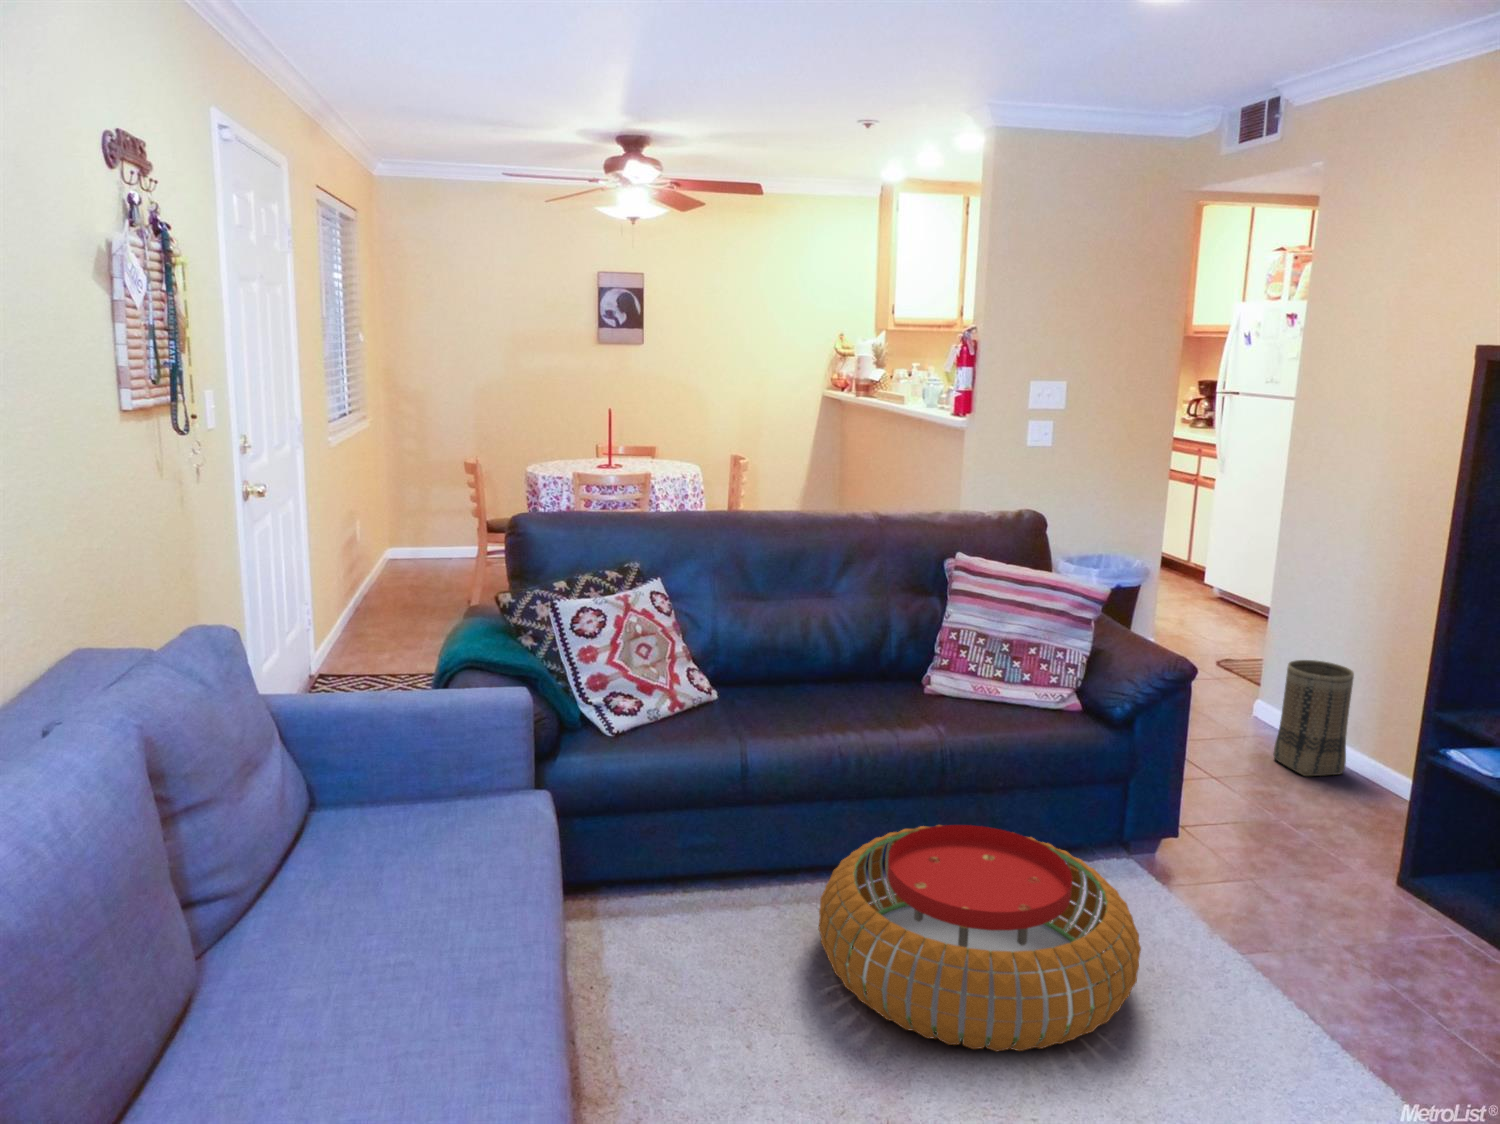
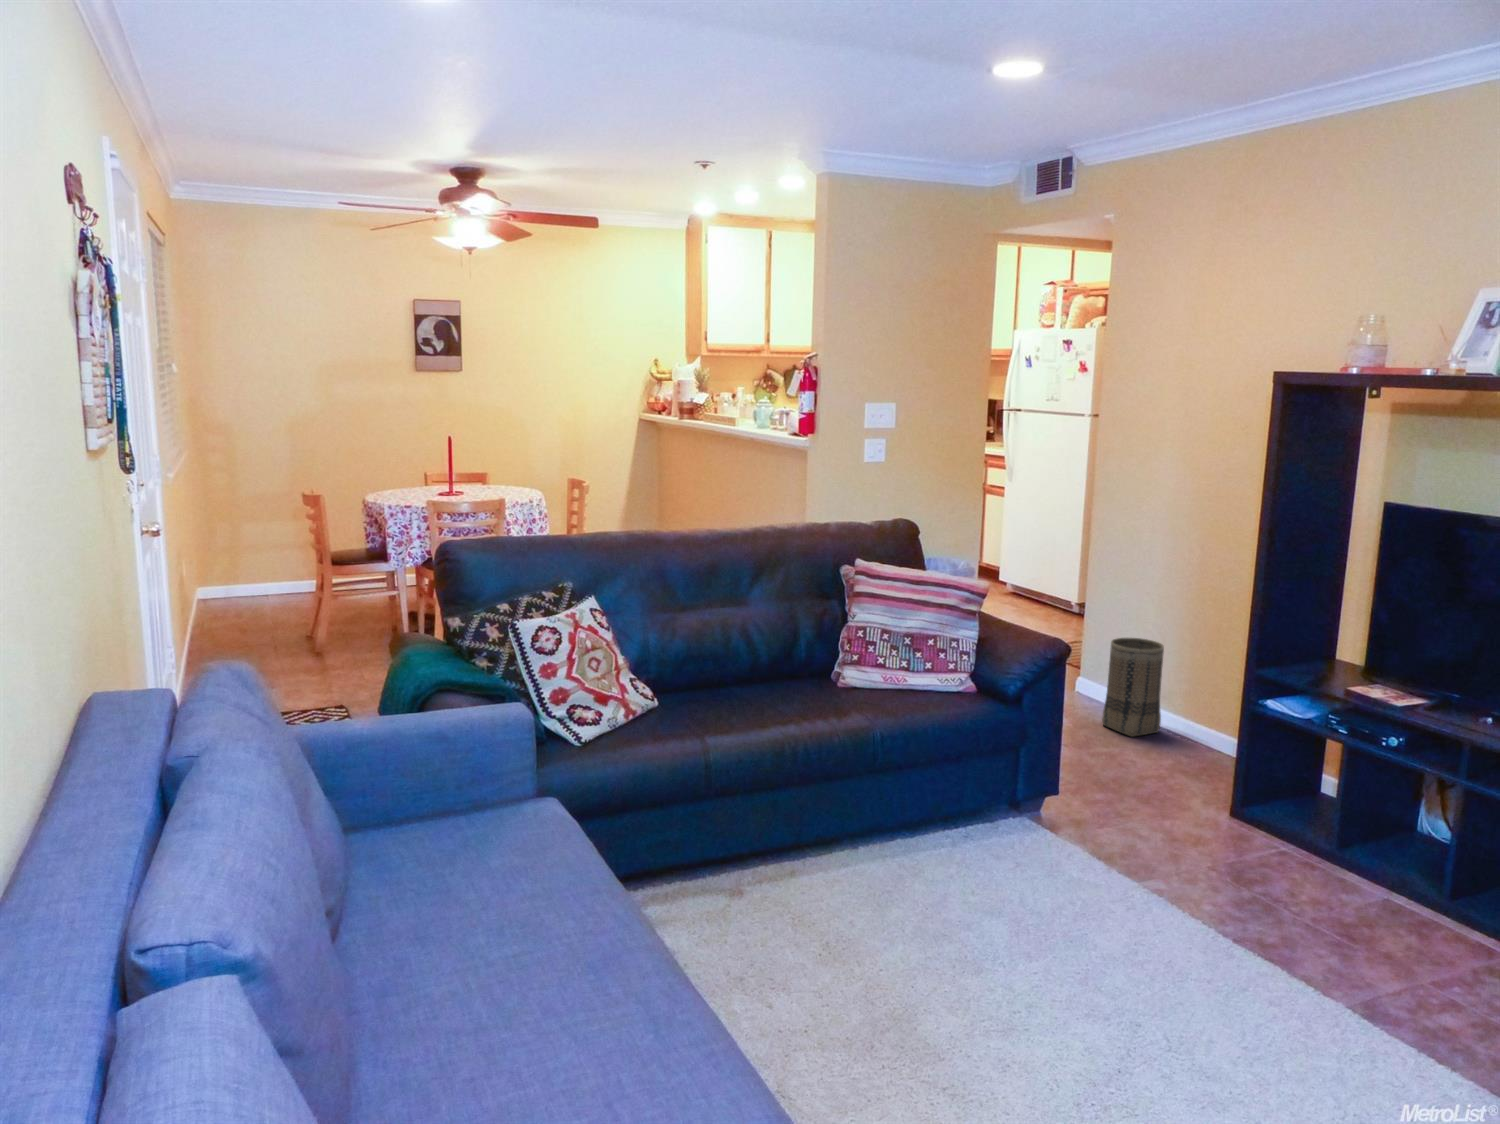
pouf: present [818,825,1141,1051] -> none [796,797,1079,985]

